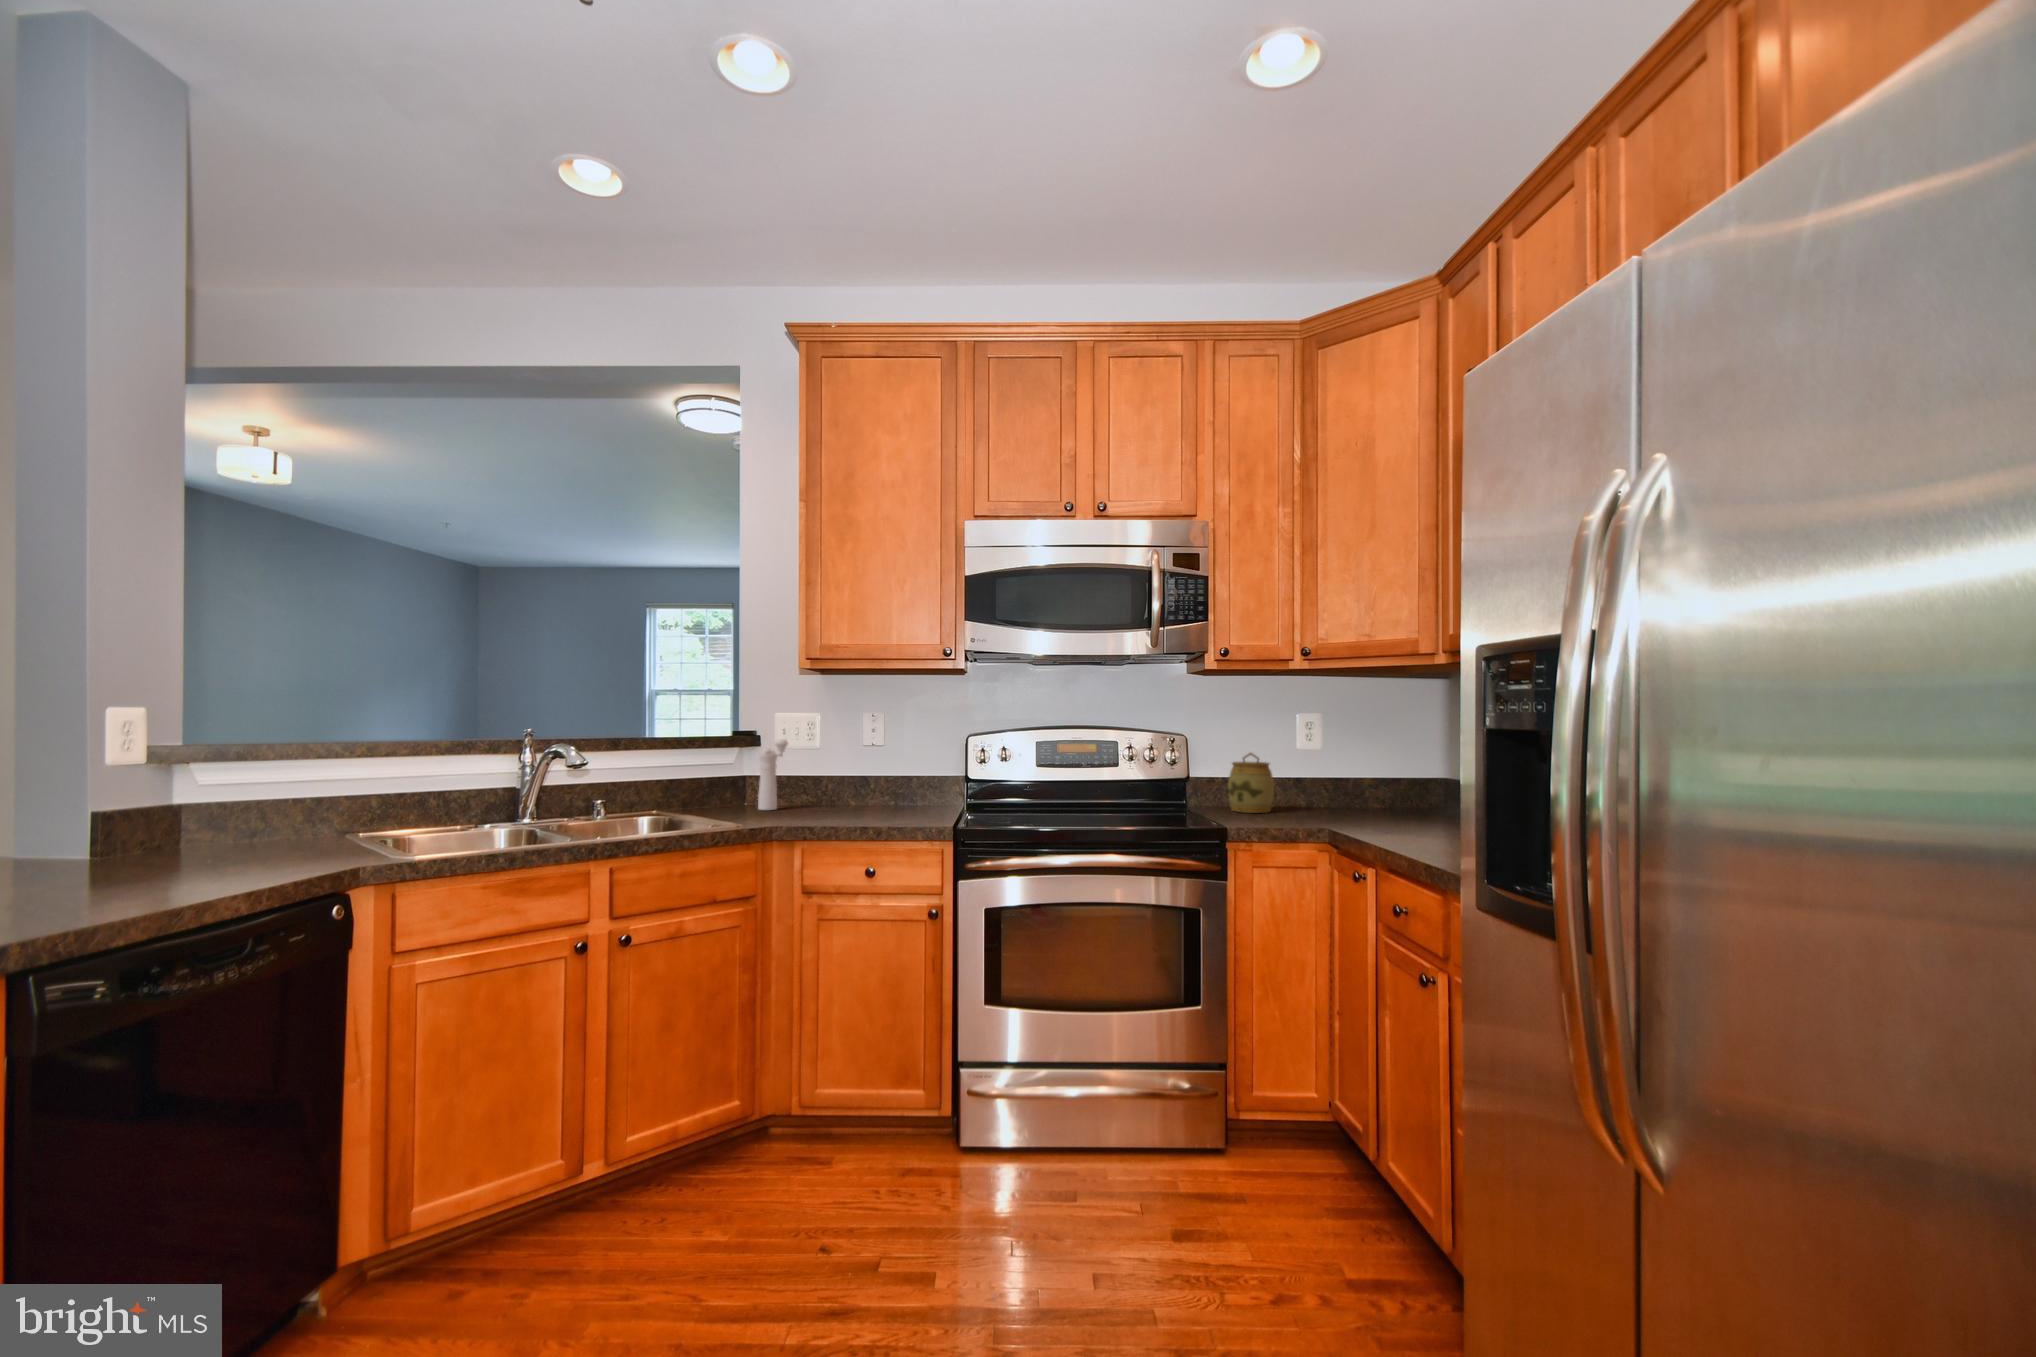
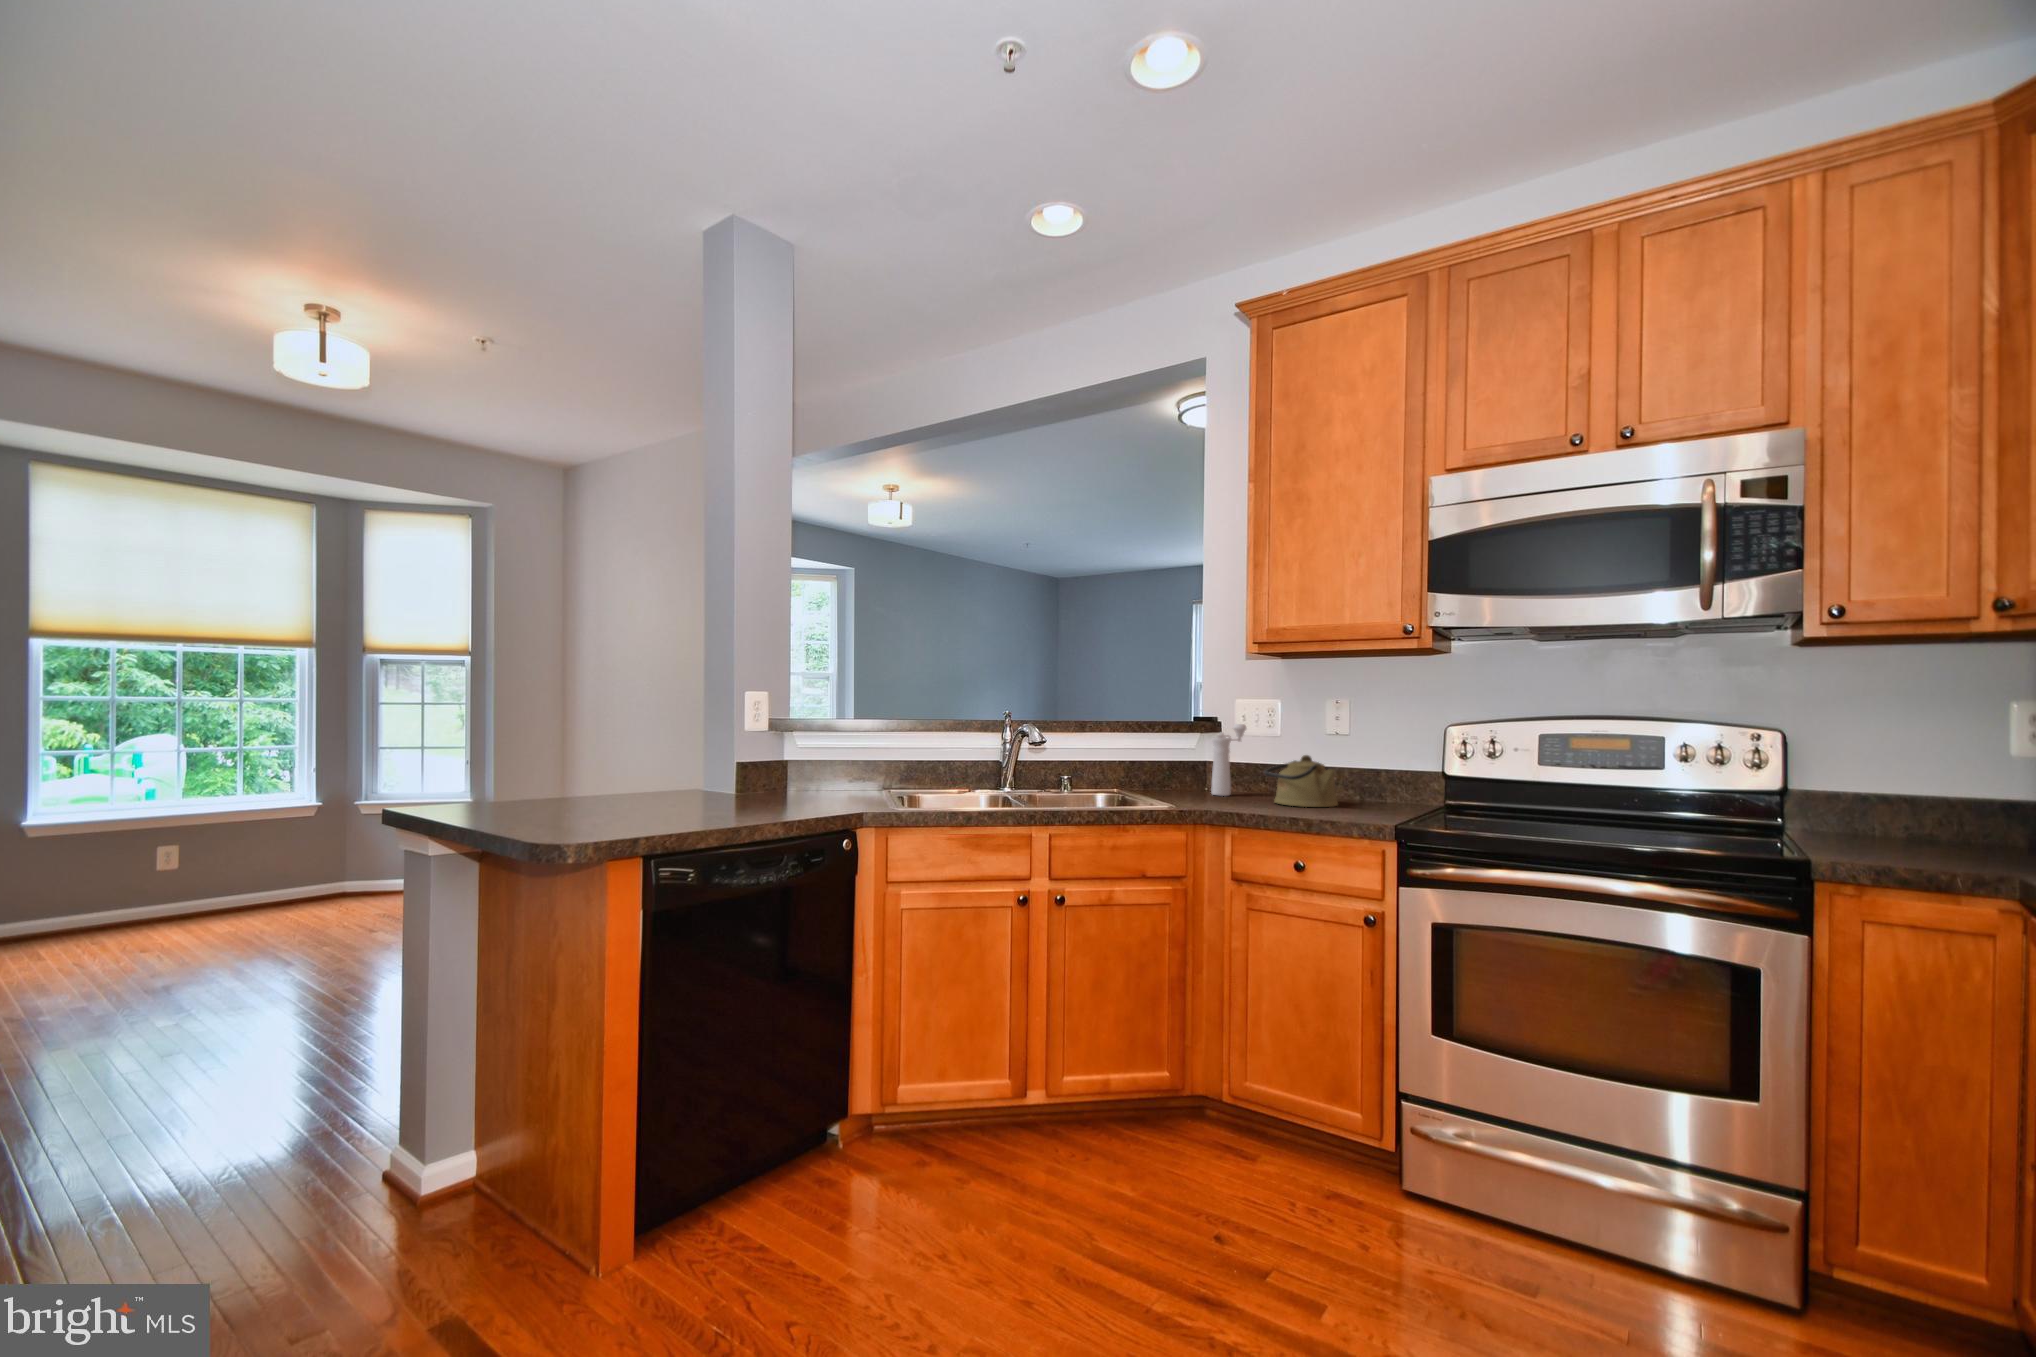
jar: present [1228,753,1274,813] -> none [1839,761,1933,854]
kettle: none [817,766,886,815] -> present [1265,755,1338,807]

